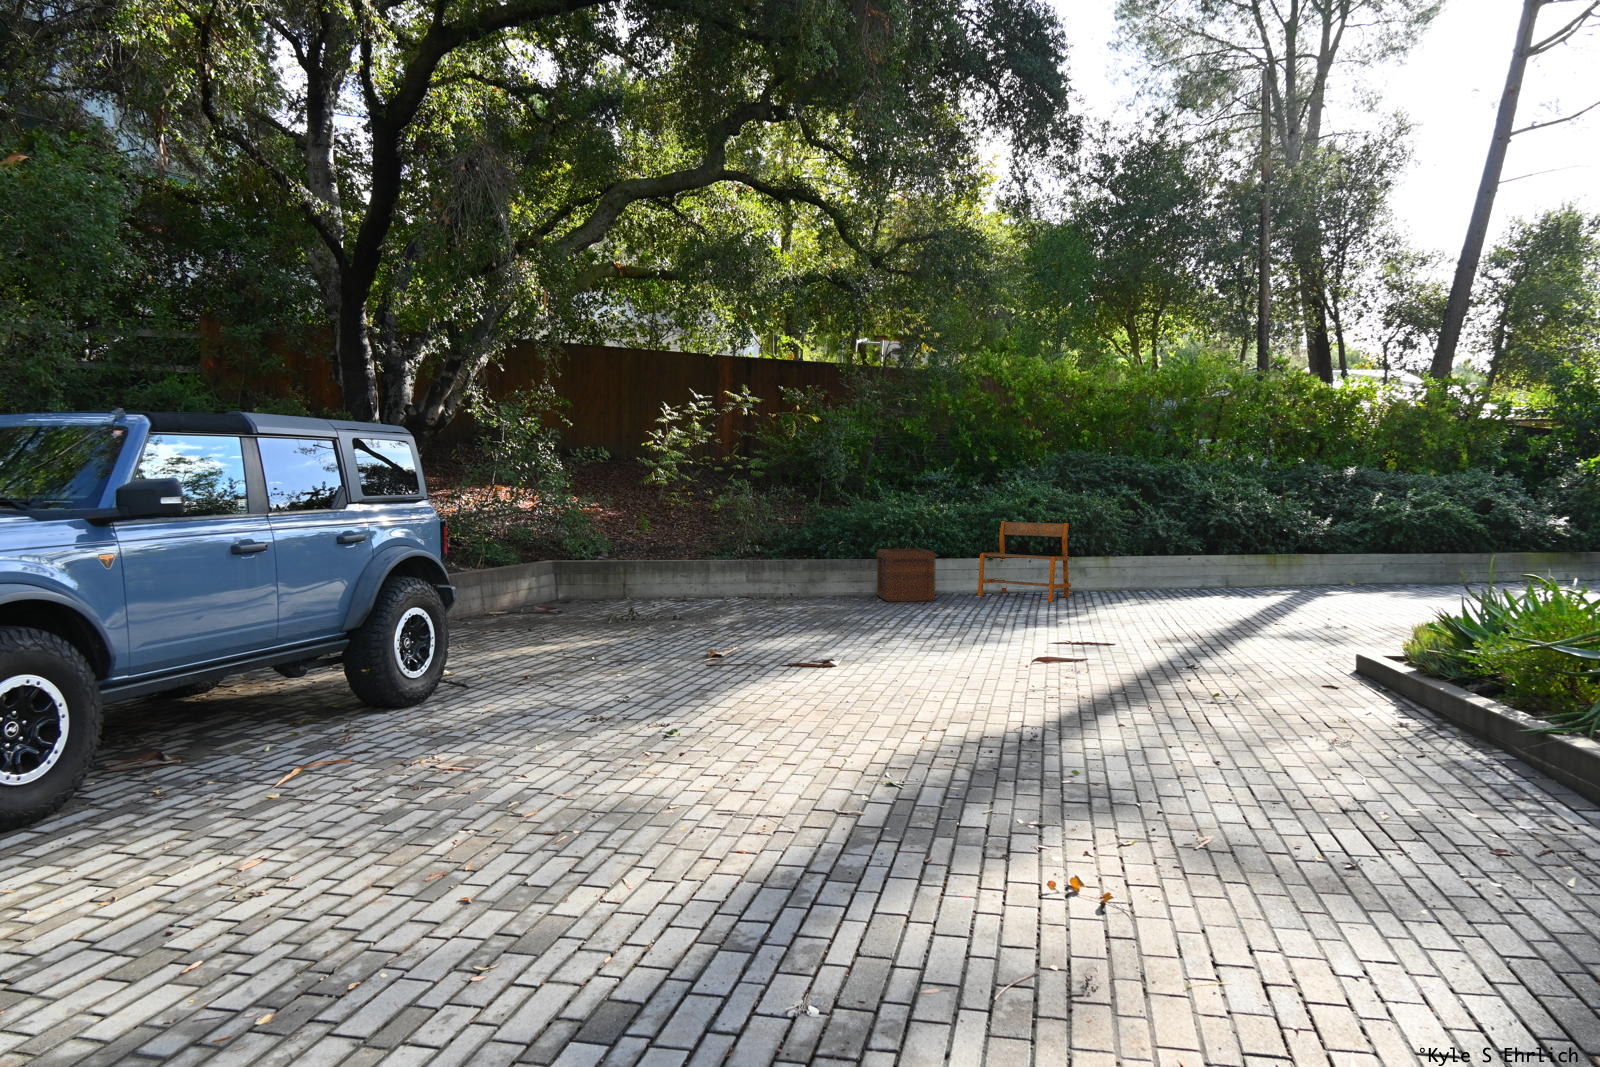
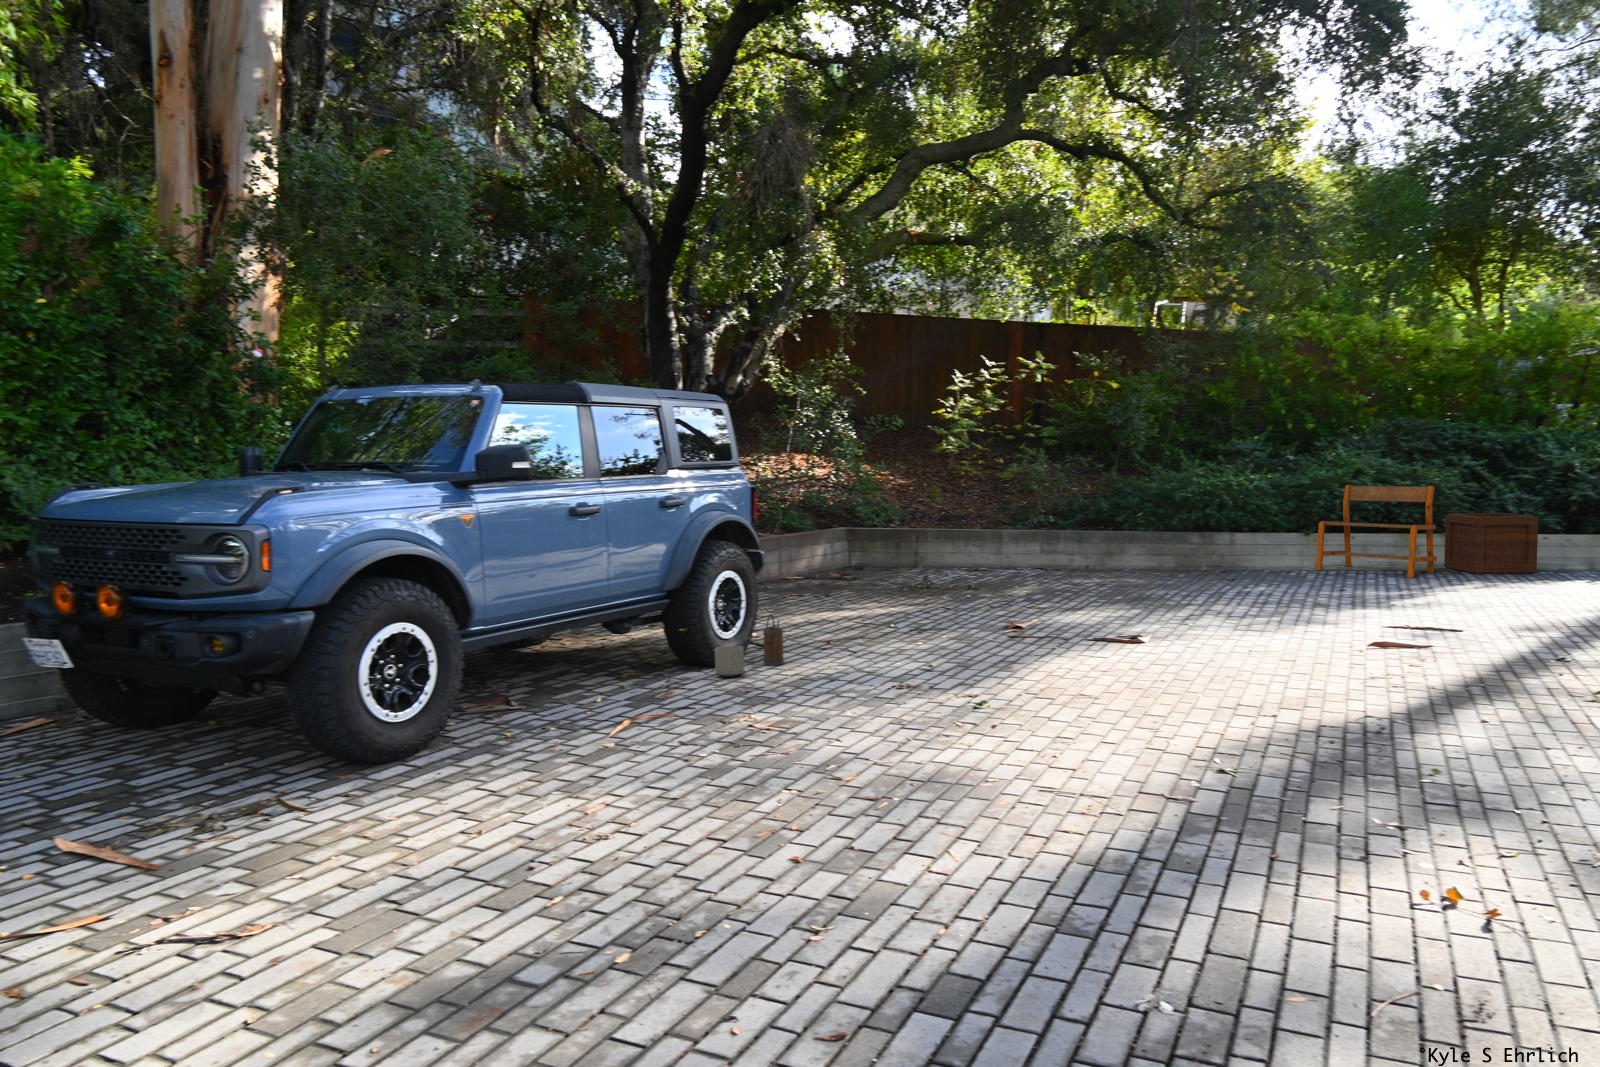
wooden crate: present [877,549,935,602] -> present [1444,513,1538,574]
watering can: none [453,651,475,703] -> present [763,615,784,665]
planter: none [399,685,431,717] -> present [715,646,744,677]

